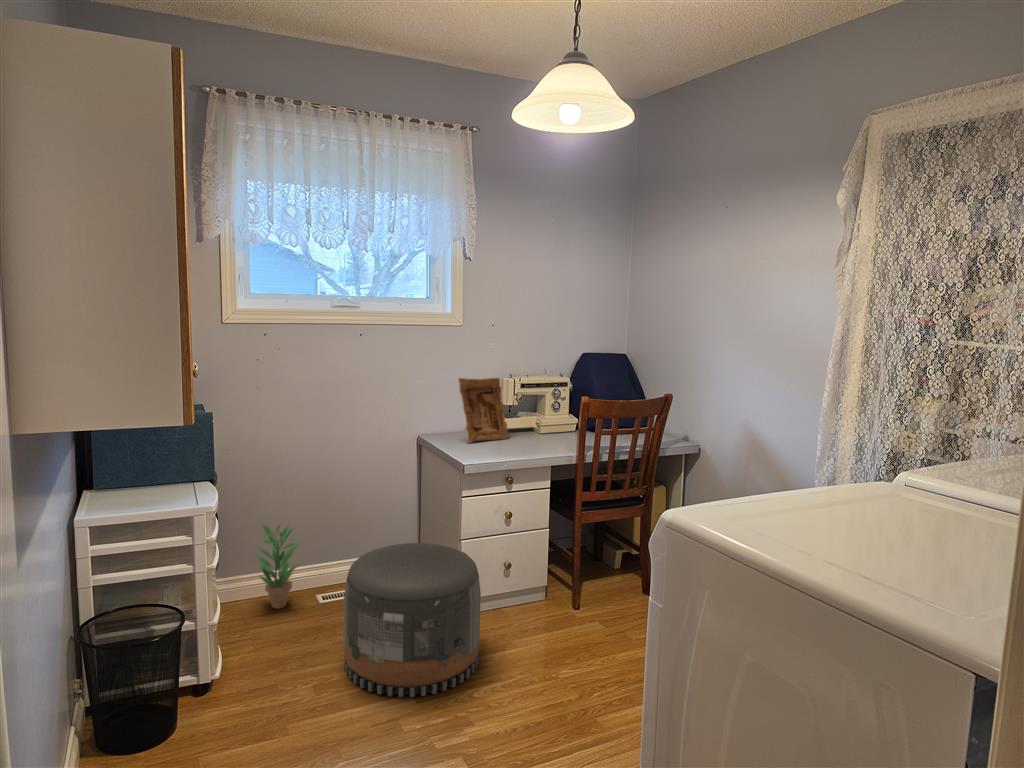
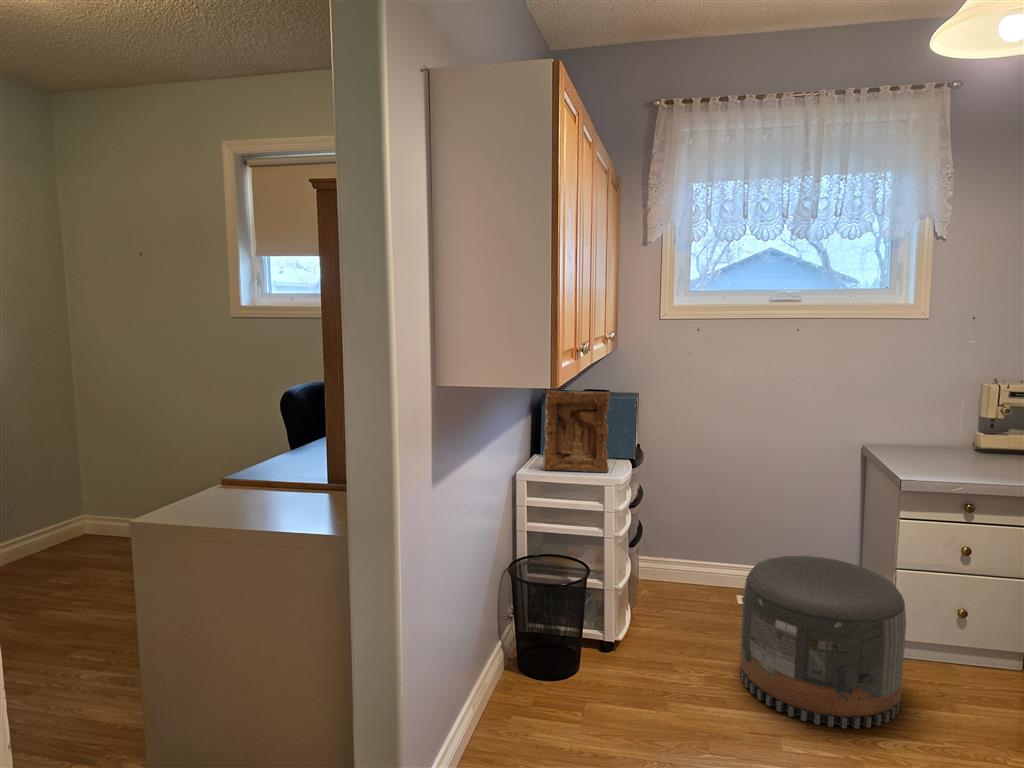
picture frame: present [458,378,509,442] -> present [543,390,610,472]
potted plant: present [256,524,300,609] -> none [672,511,721,598]

